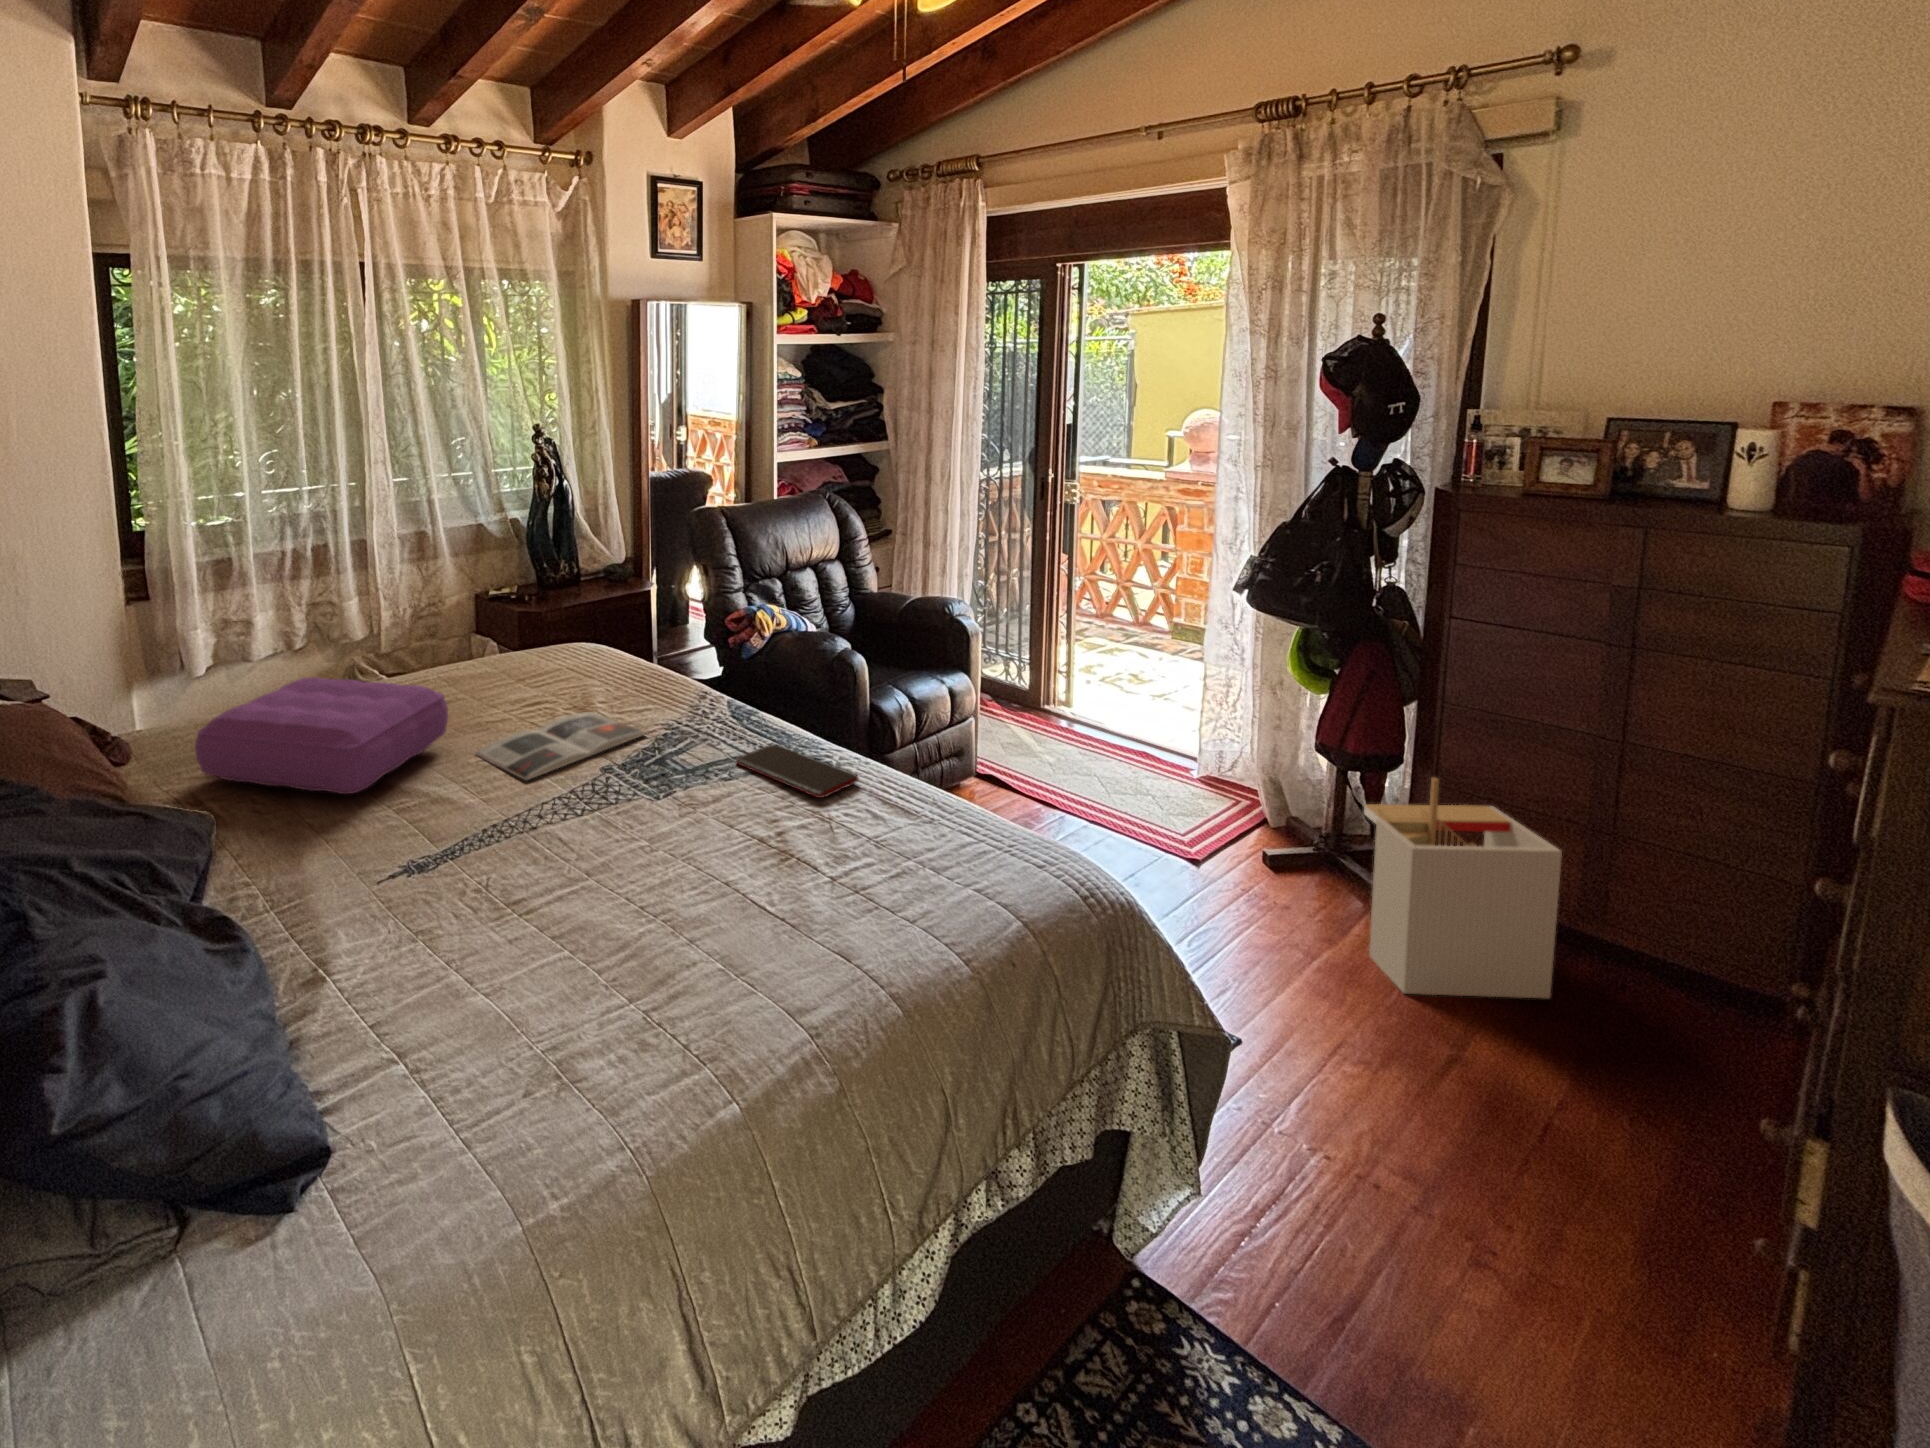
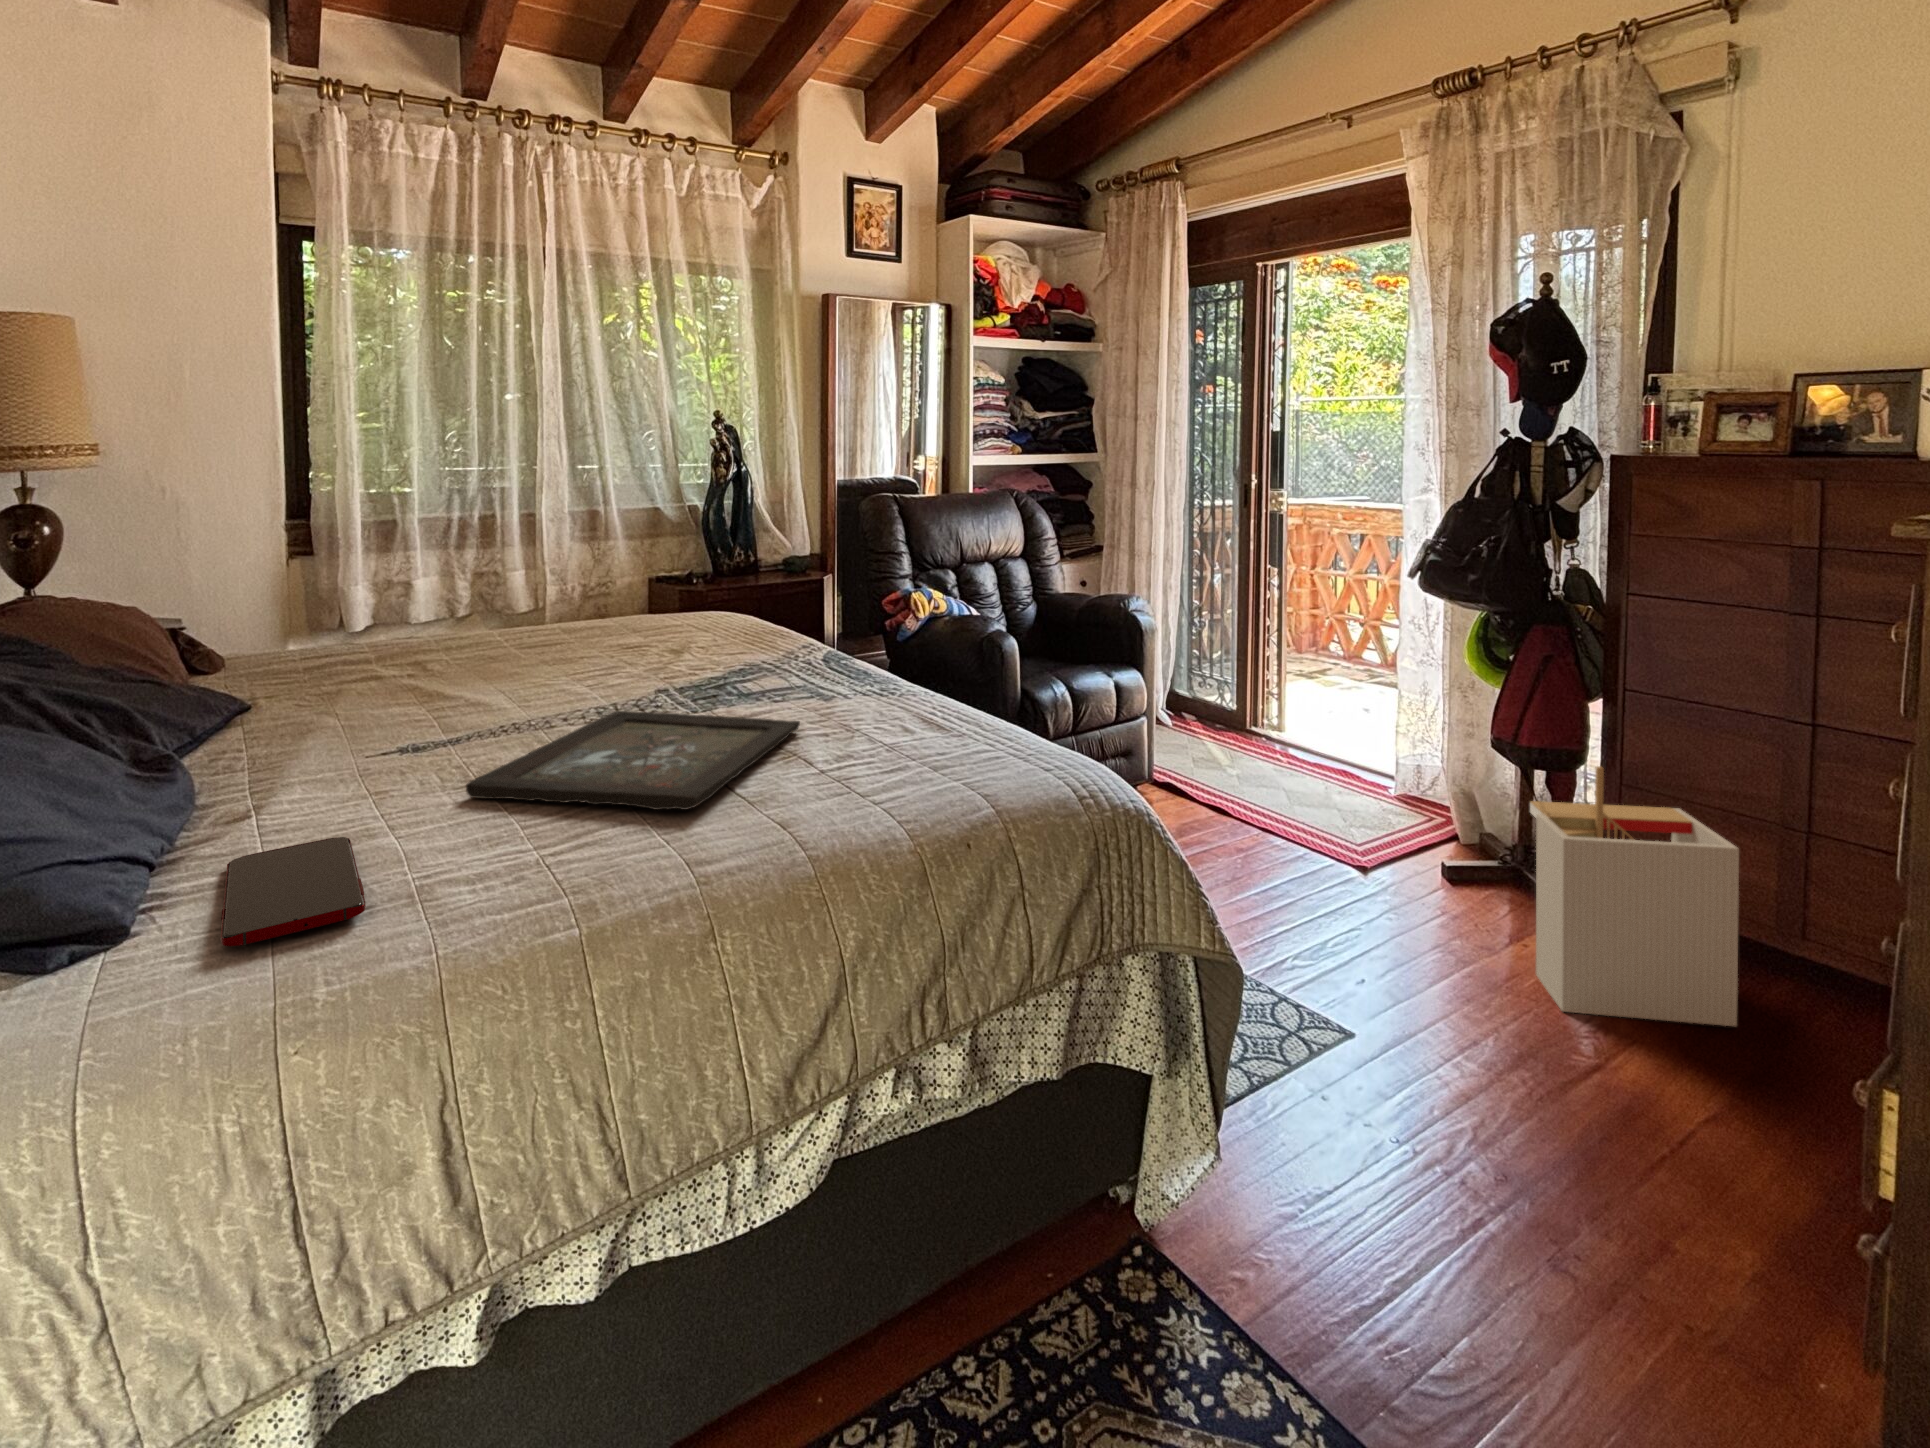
pillow: present [195,678,448,794] -> none [257,594,517,688]
magazine: present [475,712,646,780] -> none [536,649,718,689]
smartphone: present [736,744,859,798] -> present [221,837,366,946]
tray: none [542,817,795,967] -> present [466,711,800,810]

